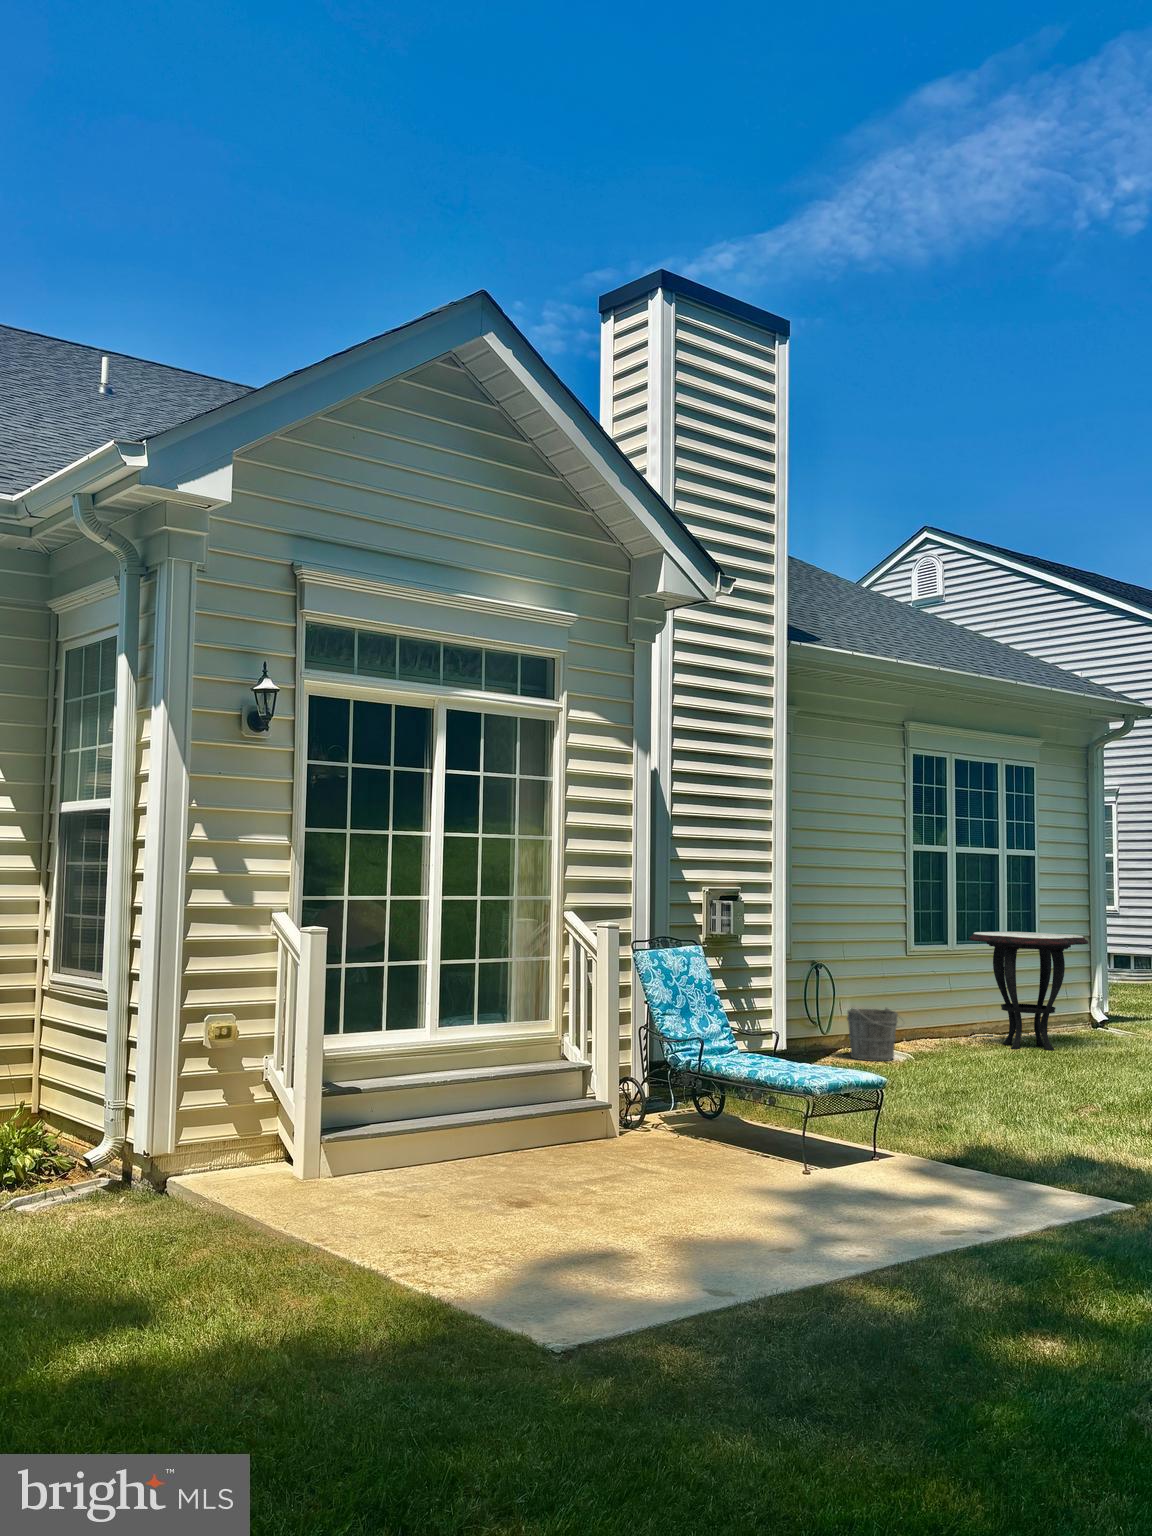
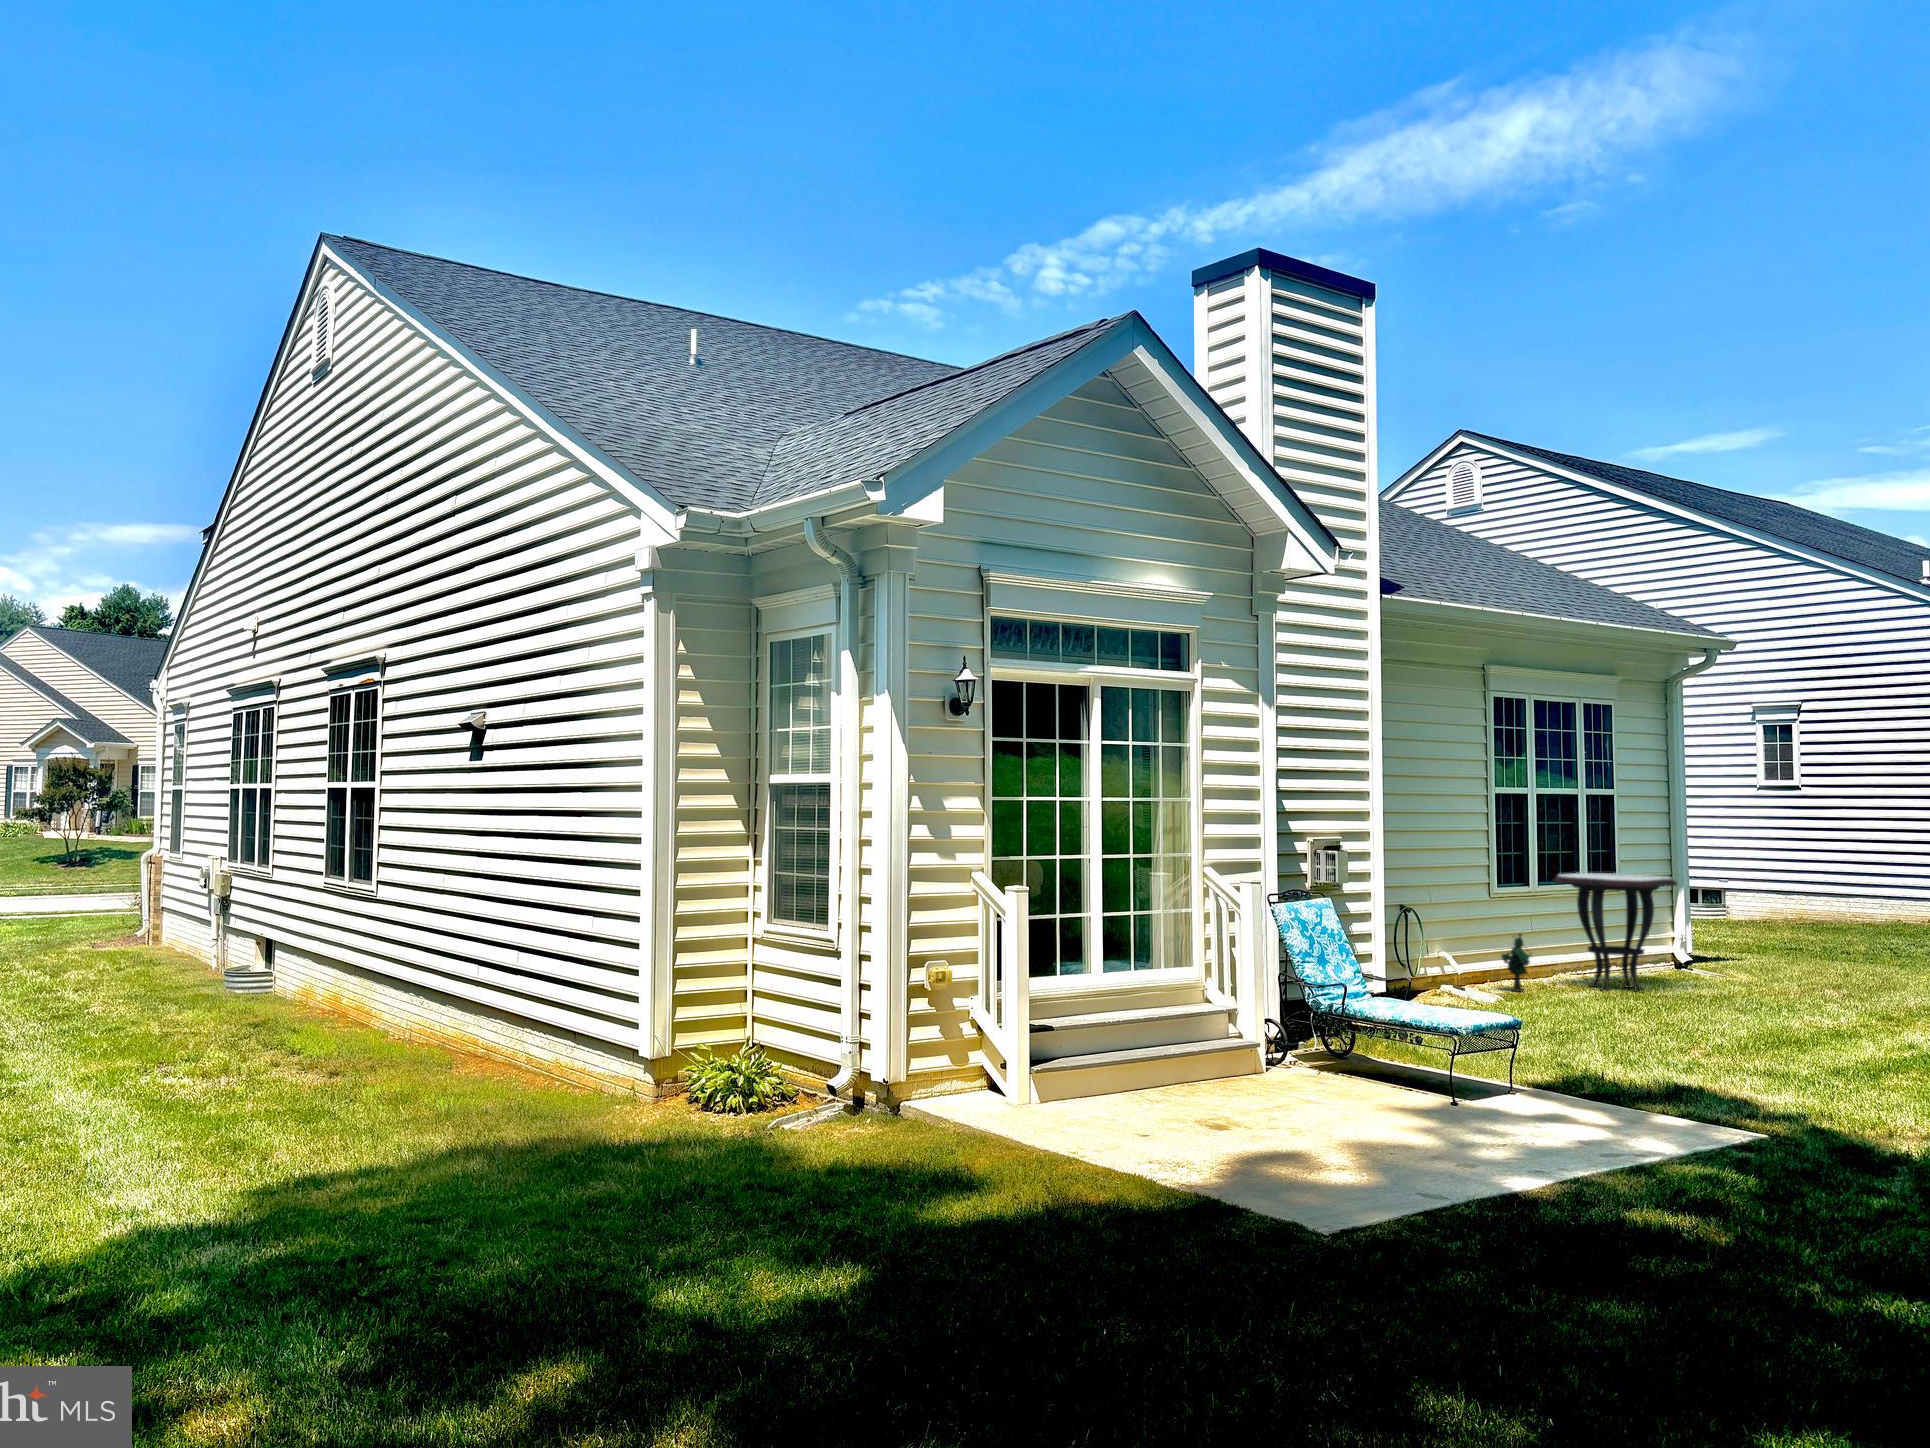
decorative plant: none [914,991,946,1050] -> present [1502,933,1532,992]
bucket: present [847,1008,898,1061] -> none [1437,950,1496,1003]

